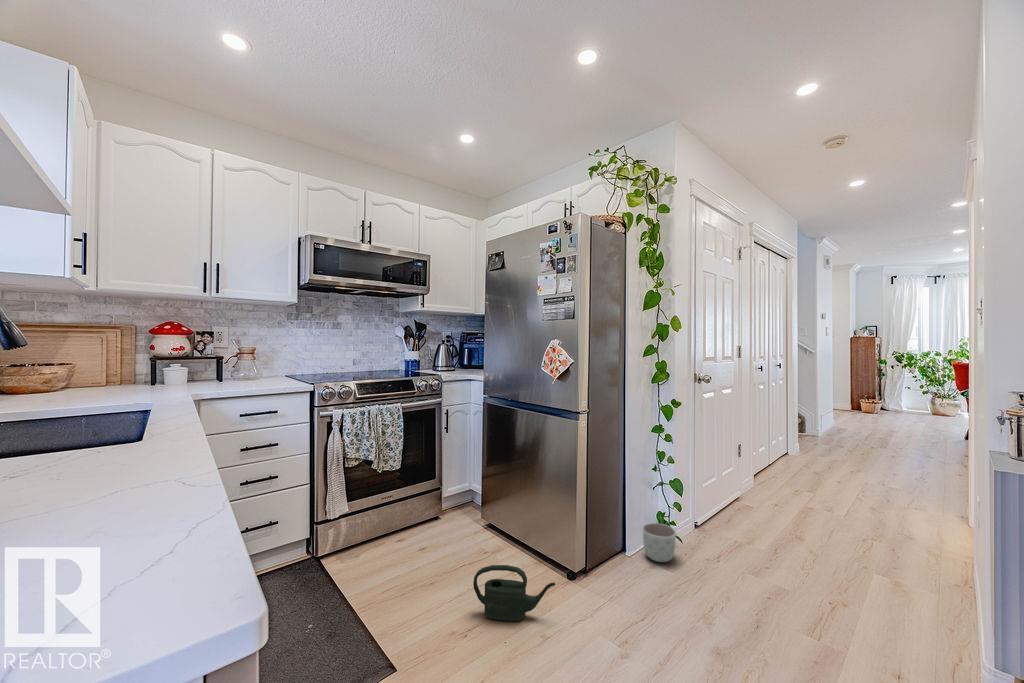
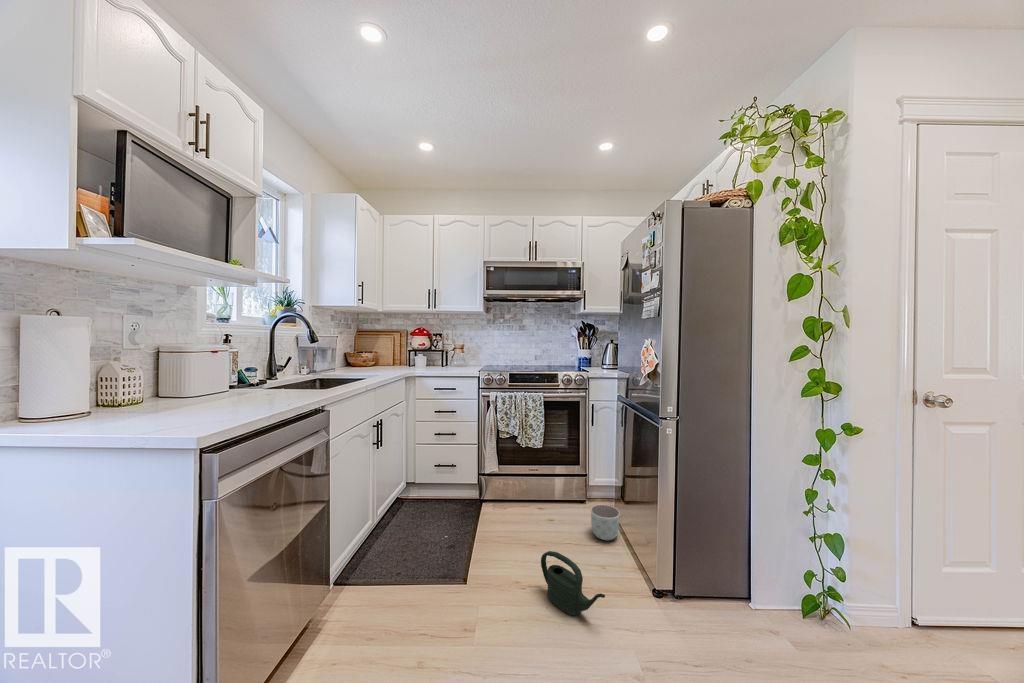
planter: present [643,523,676,562] -> present [591,504,620,540]

